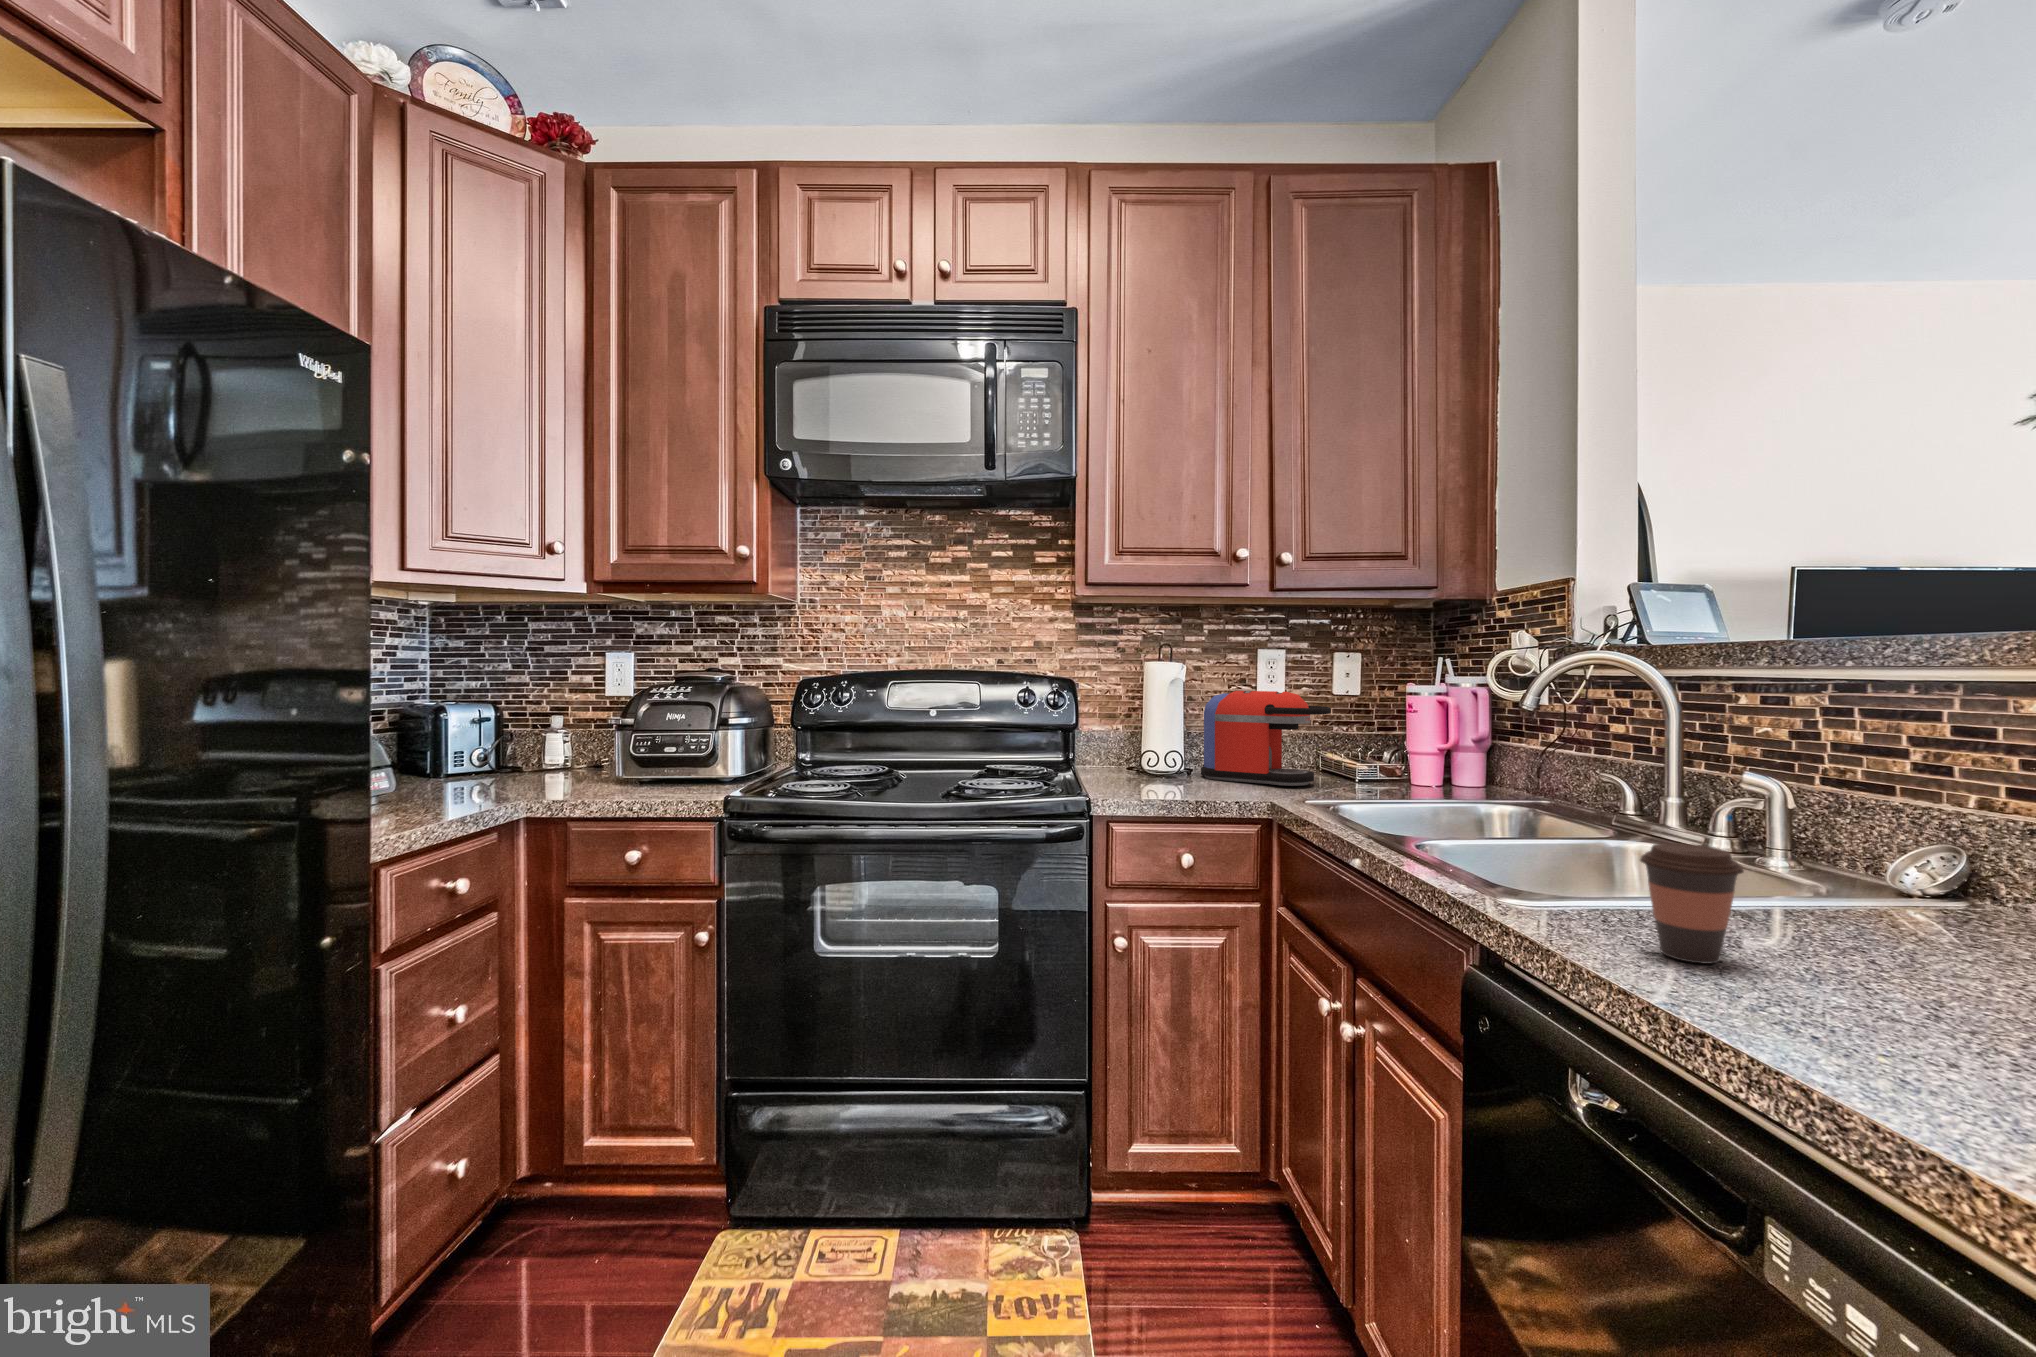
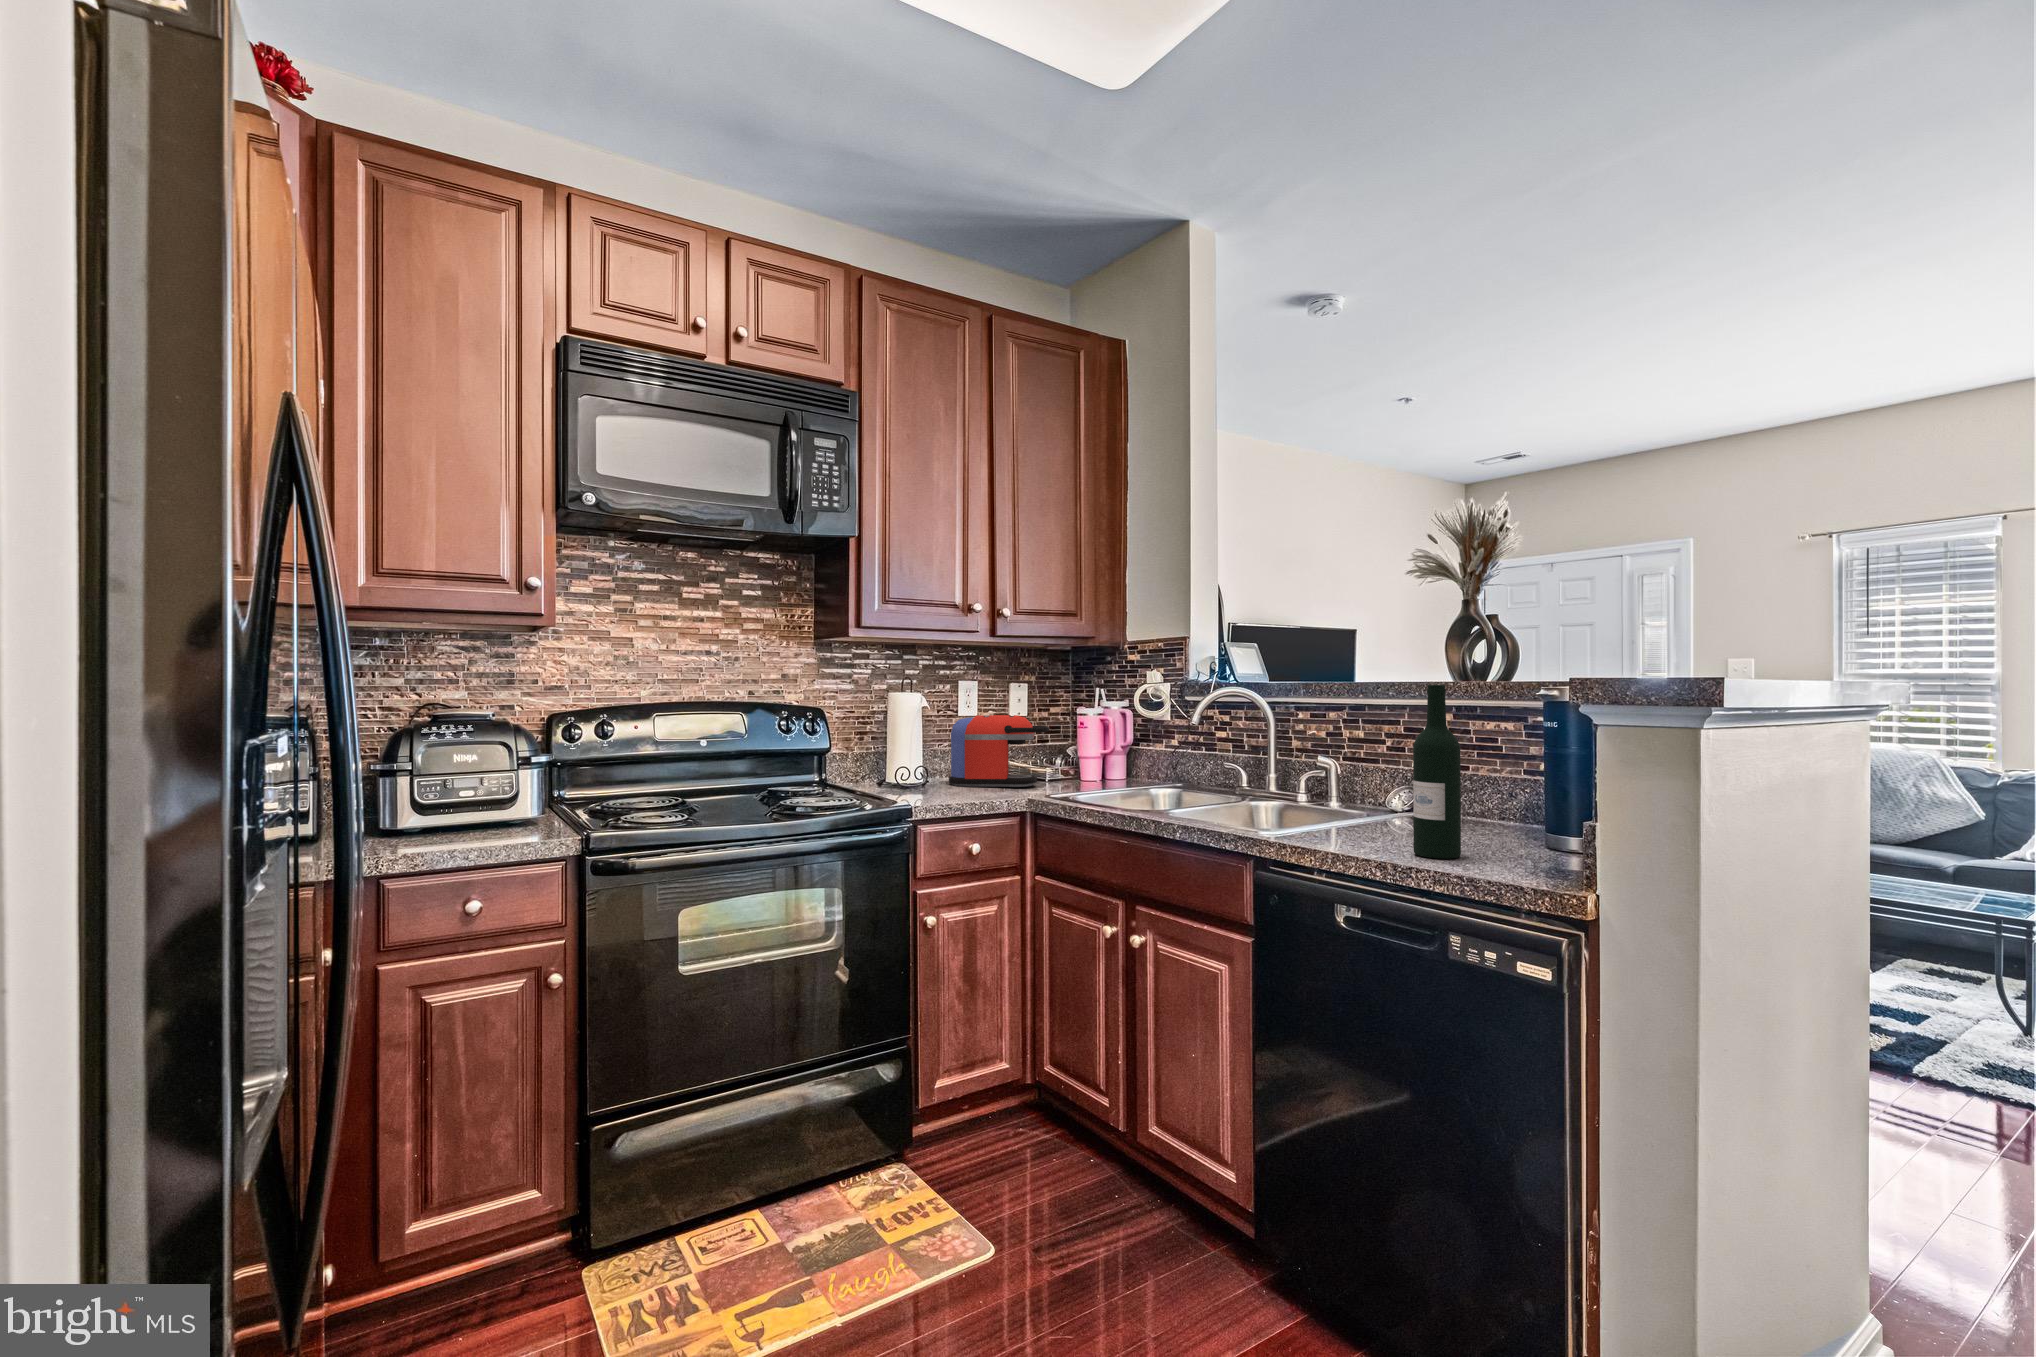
wine bottle: none [1768,626,1903,1030] -> present [1413,685,1461,859]
coffee cup: present [1640,843,1744,964] -> none [1345,790,1389,847]

